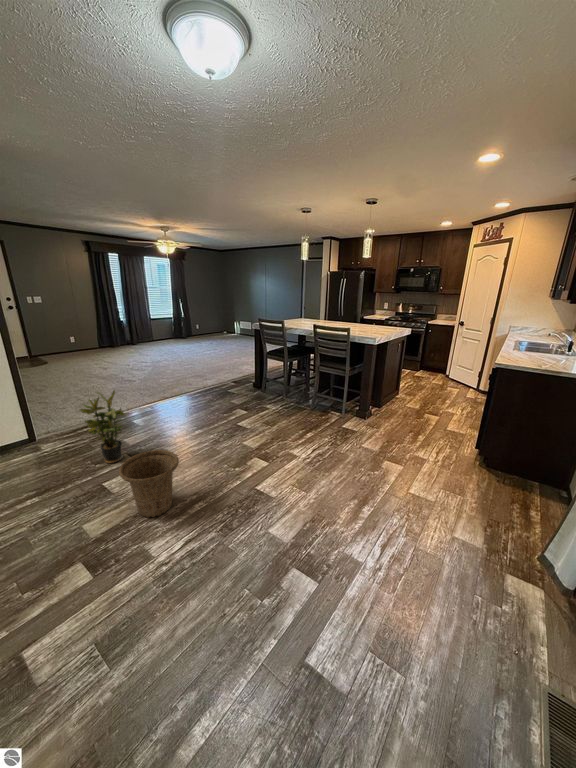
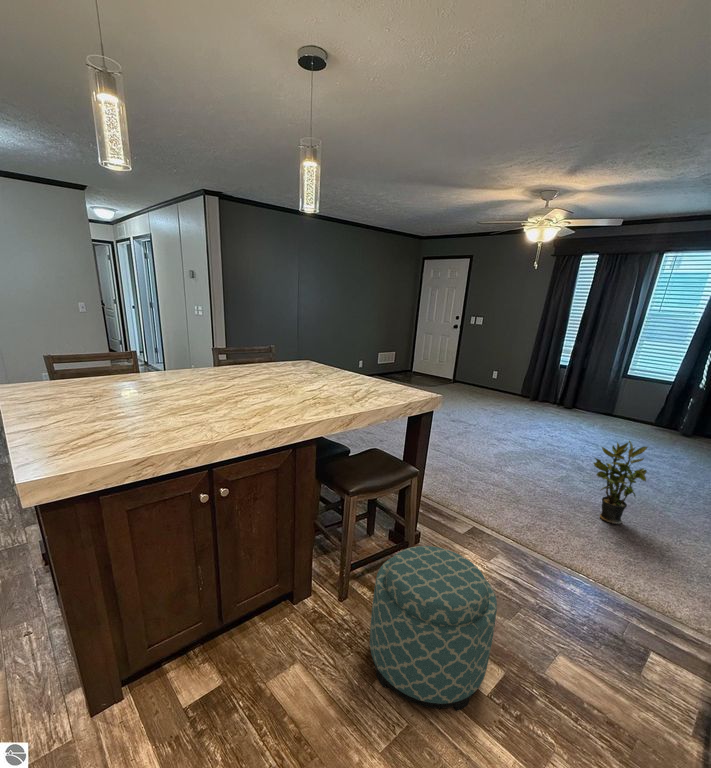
basket: present [119,450,179,518] -> none [531,492,596,566]
ottoman: none [245,524,366,698] -> present [370,546,497,711]

